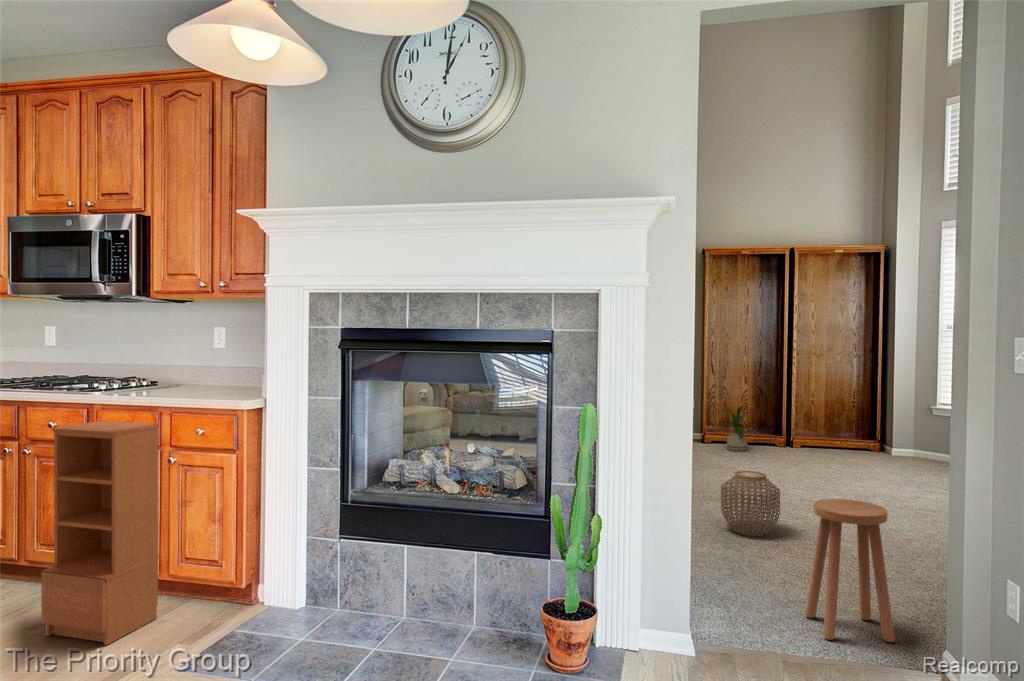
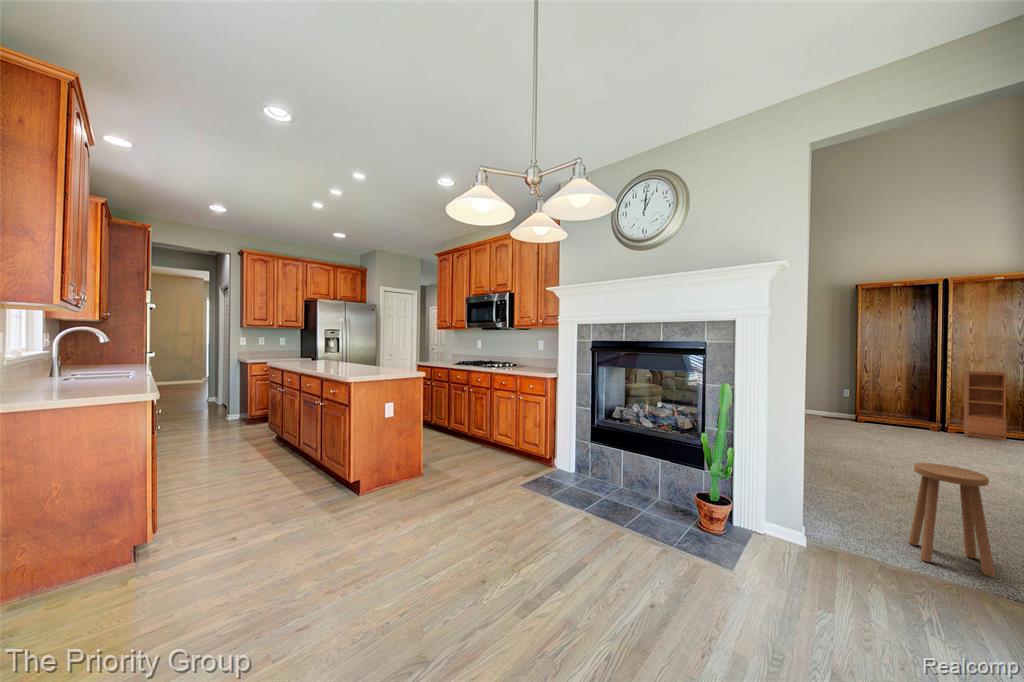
house plant: present [719,406,757,451] -> none [870,397,913,430]
bookcase: present [41,421,159,645] -> present [964,370,1007,440]
woven basket: present [721,471,780,536] -> none [852,440,908,487]

